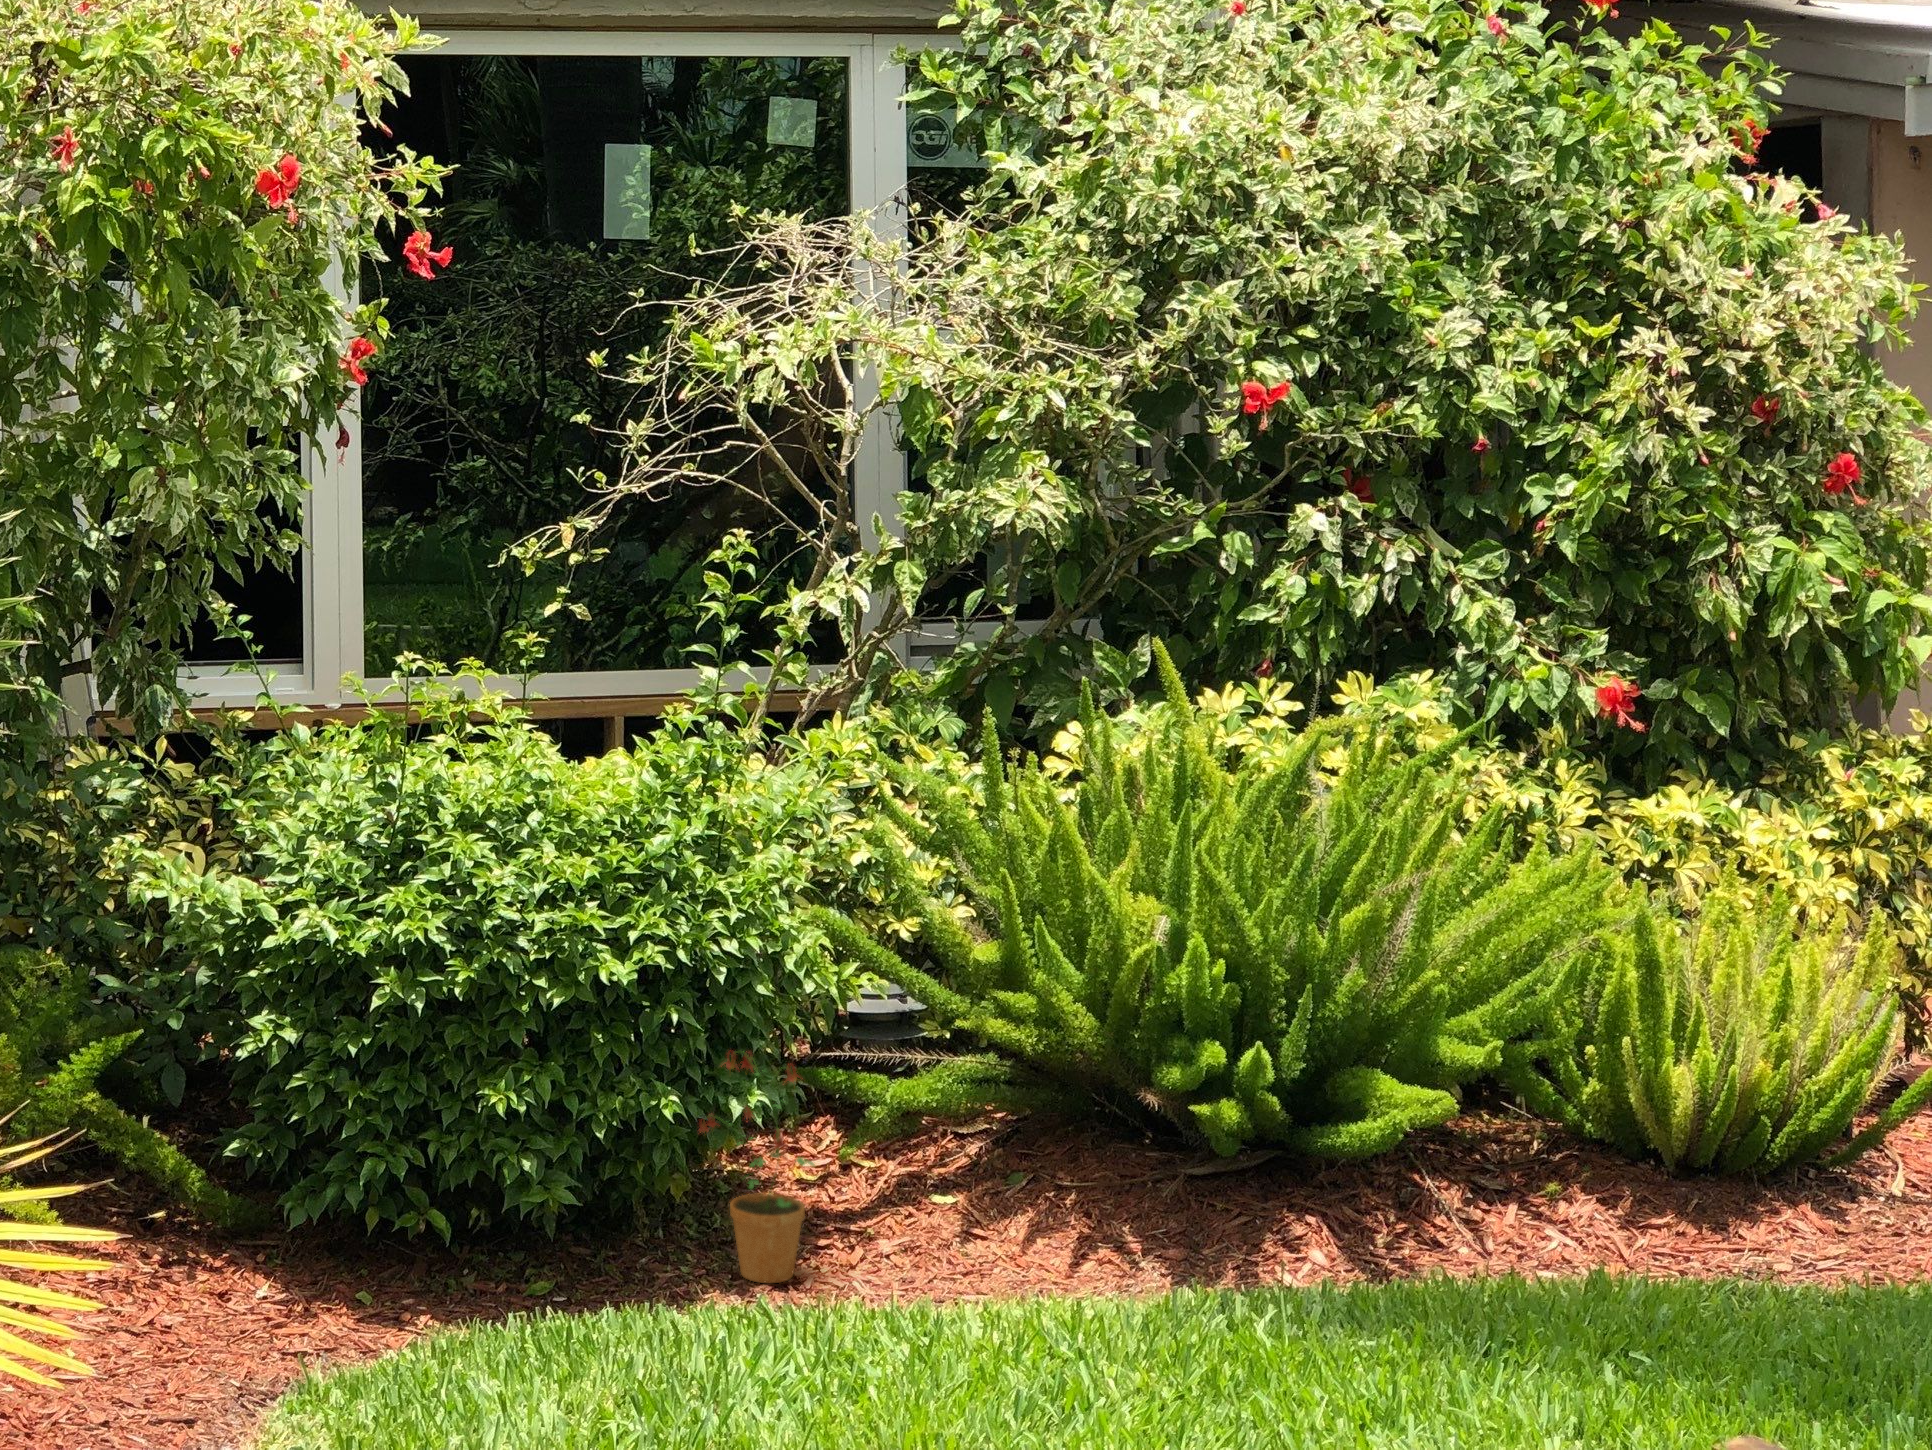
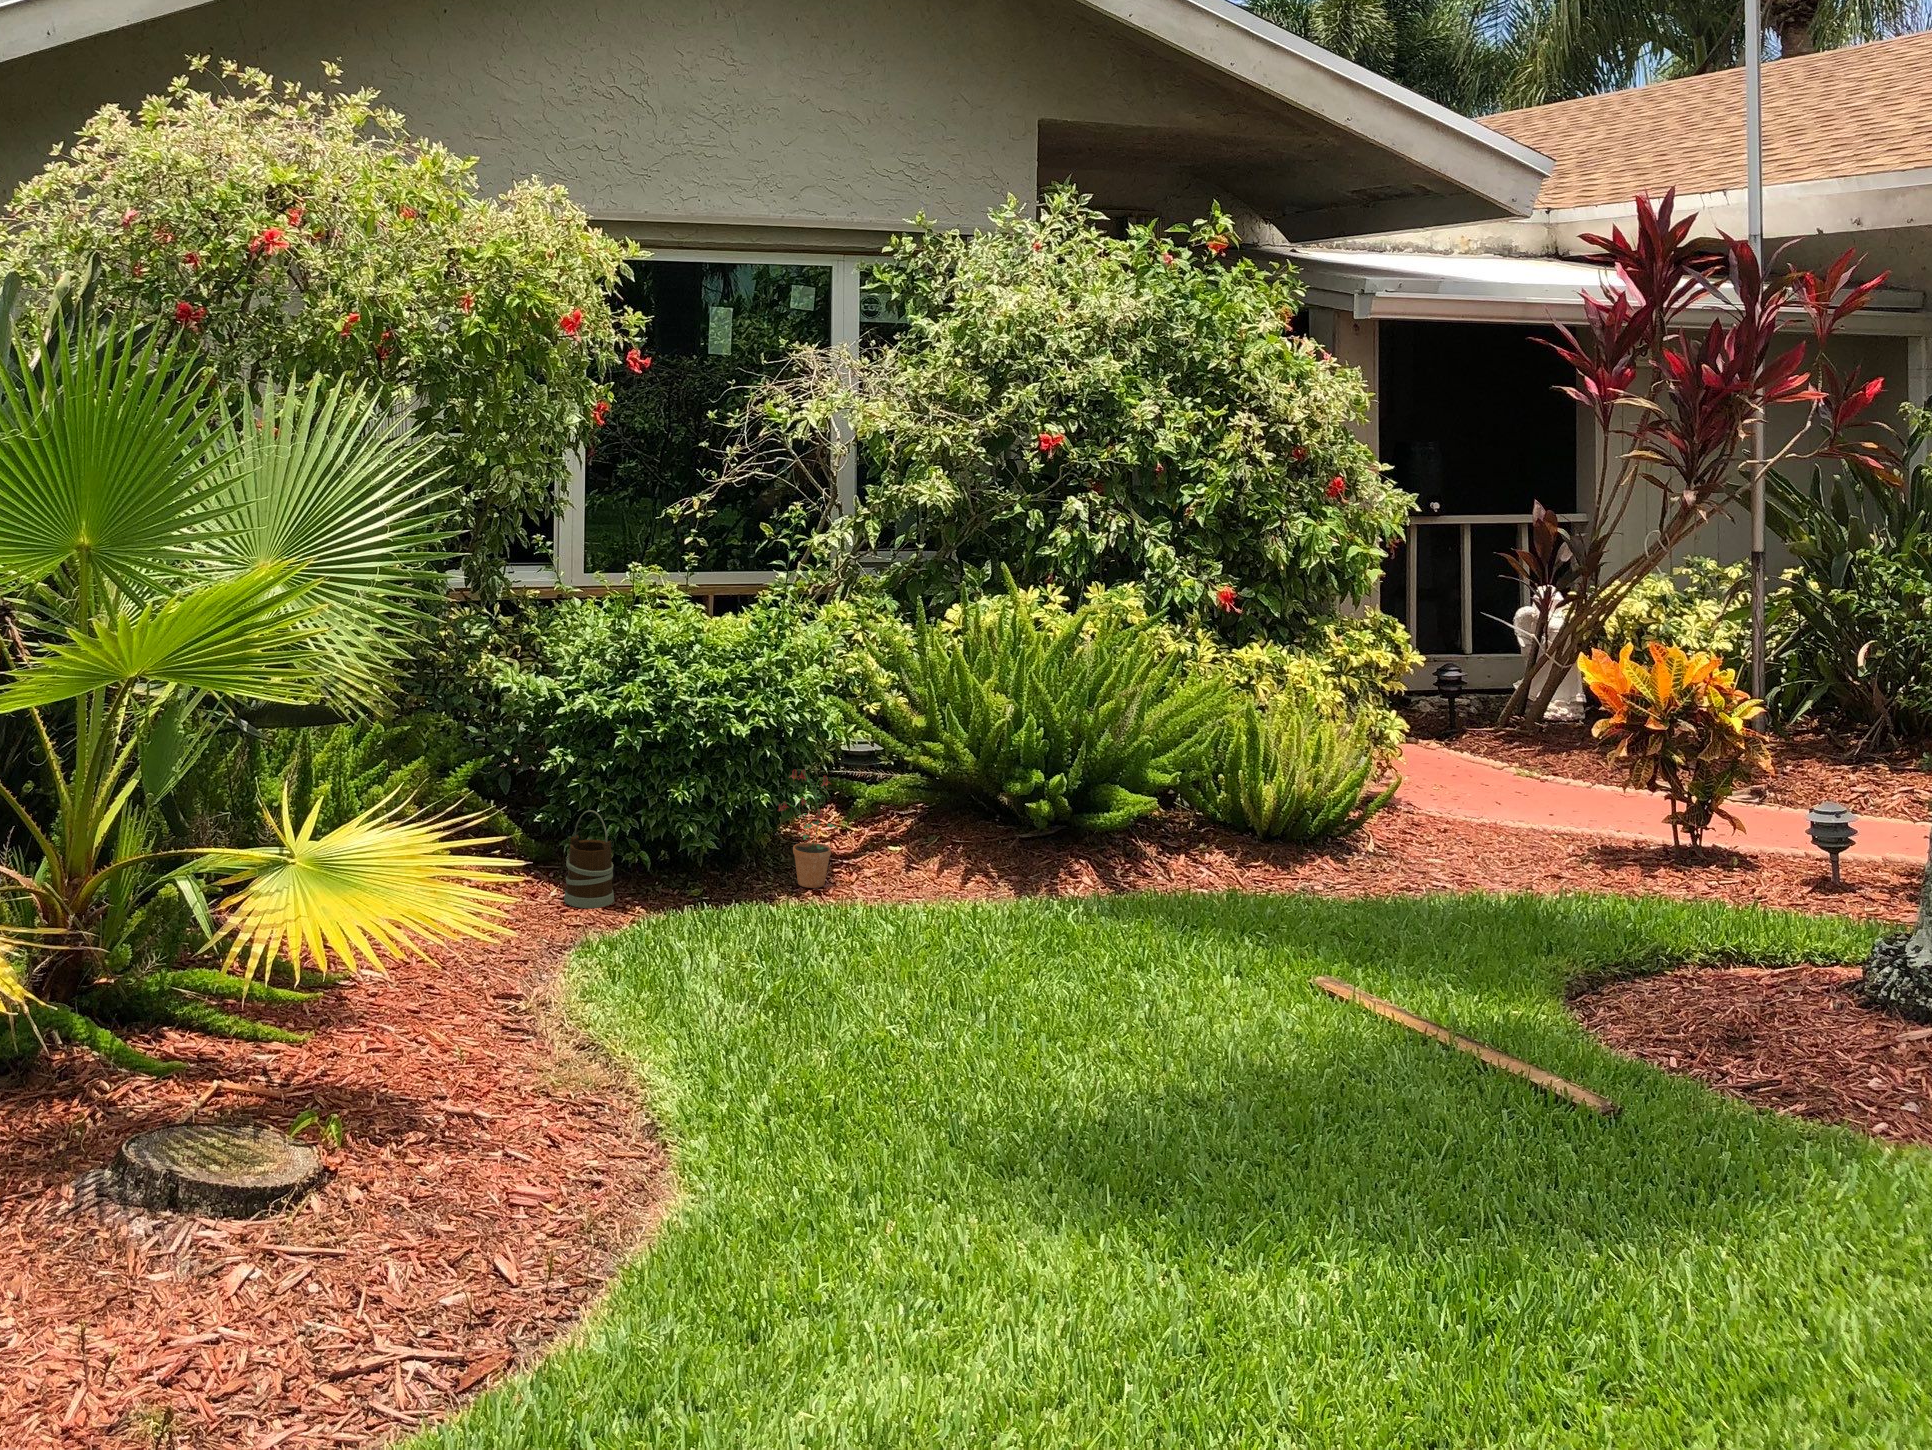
wooden bucket: none [278,1133,376,1324] -> present [564,810,614,908]

